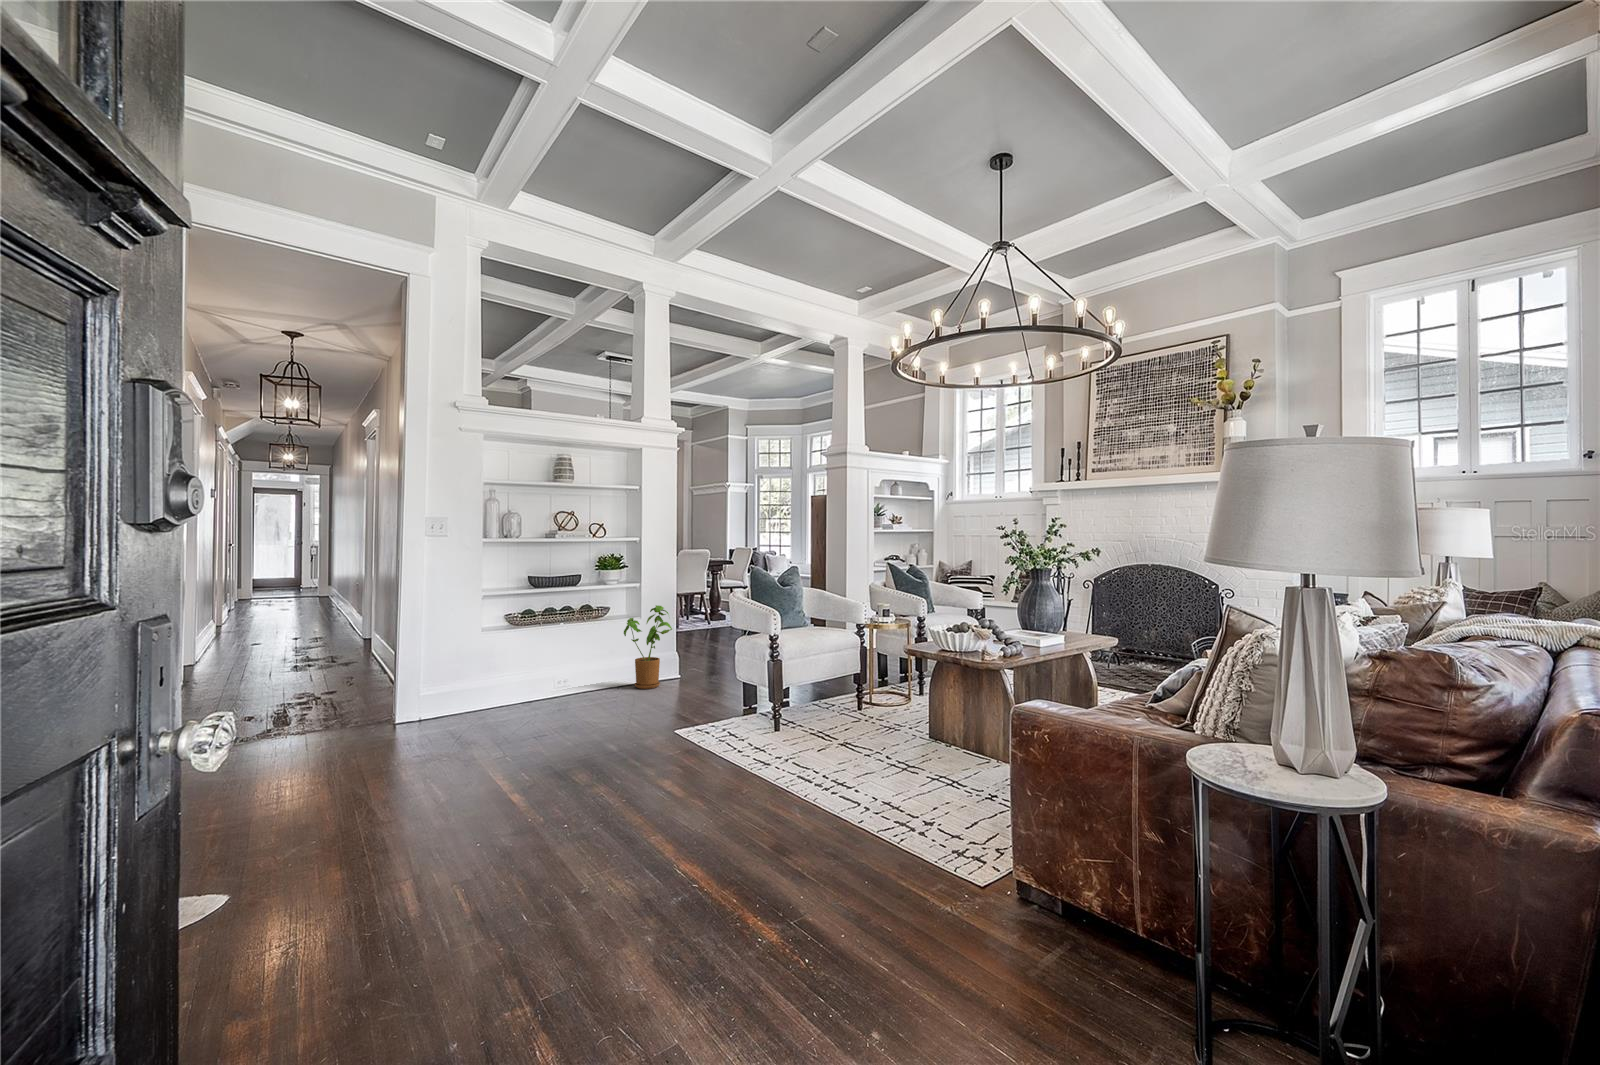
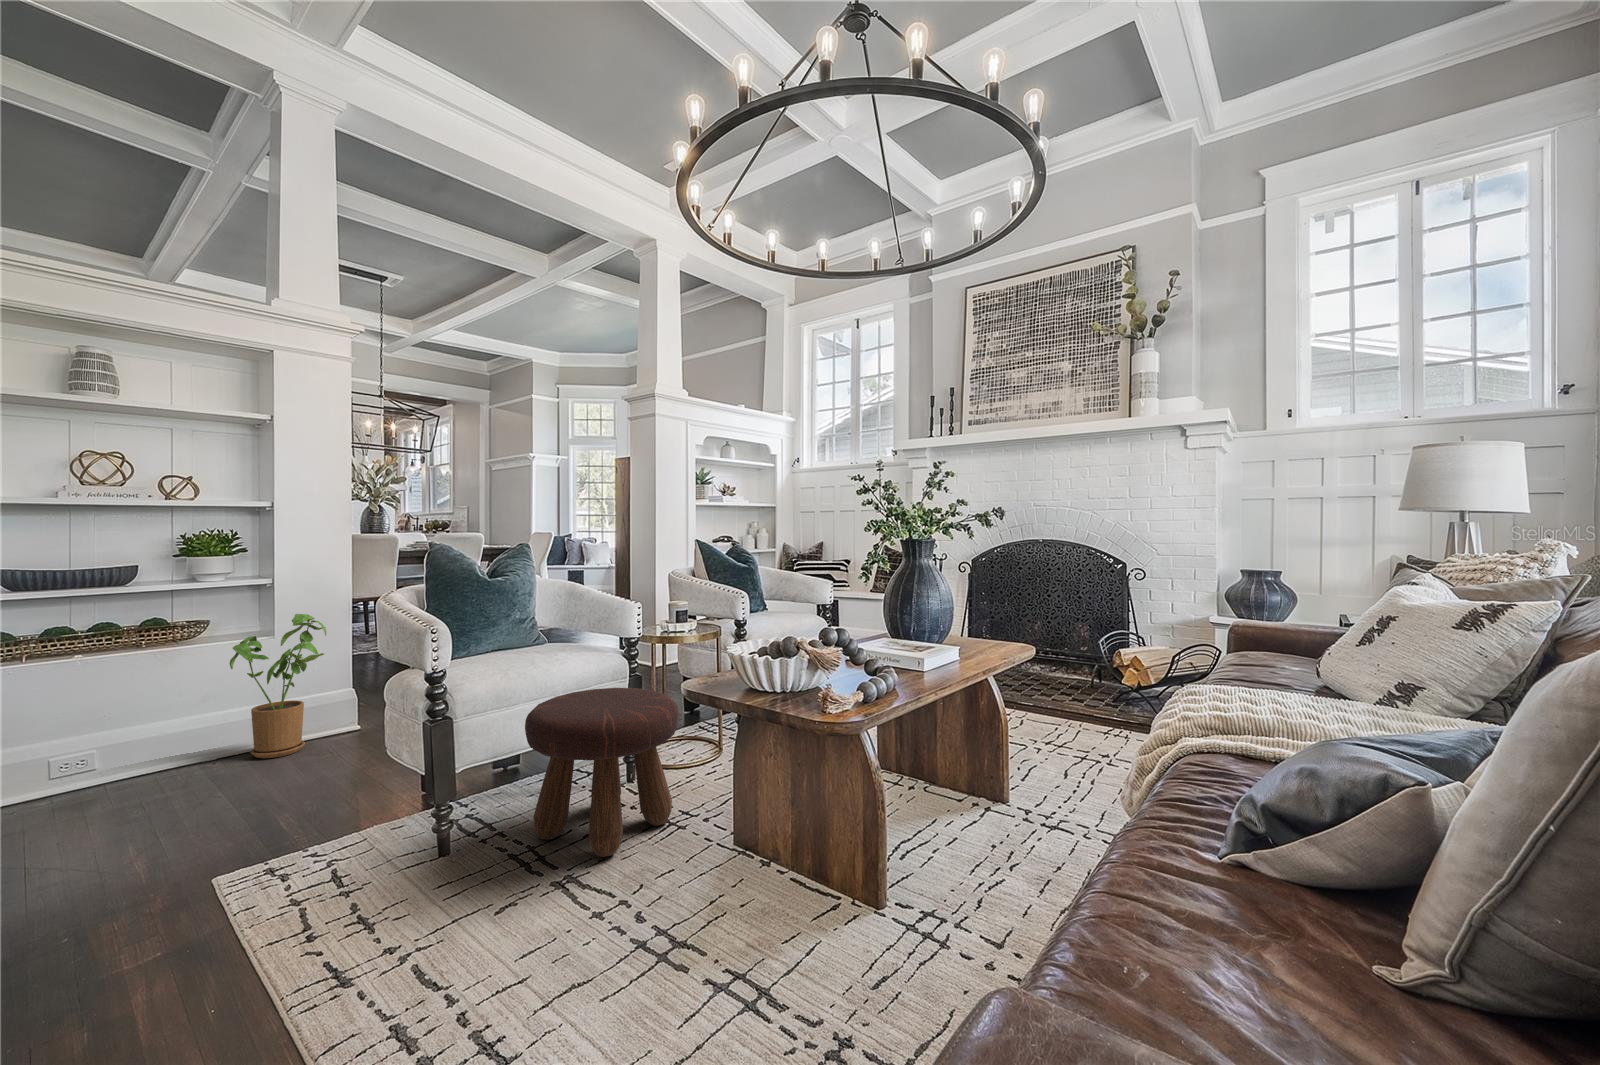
footstool: none [817,651,898,735] -> present [525,688,679,857]

